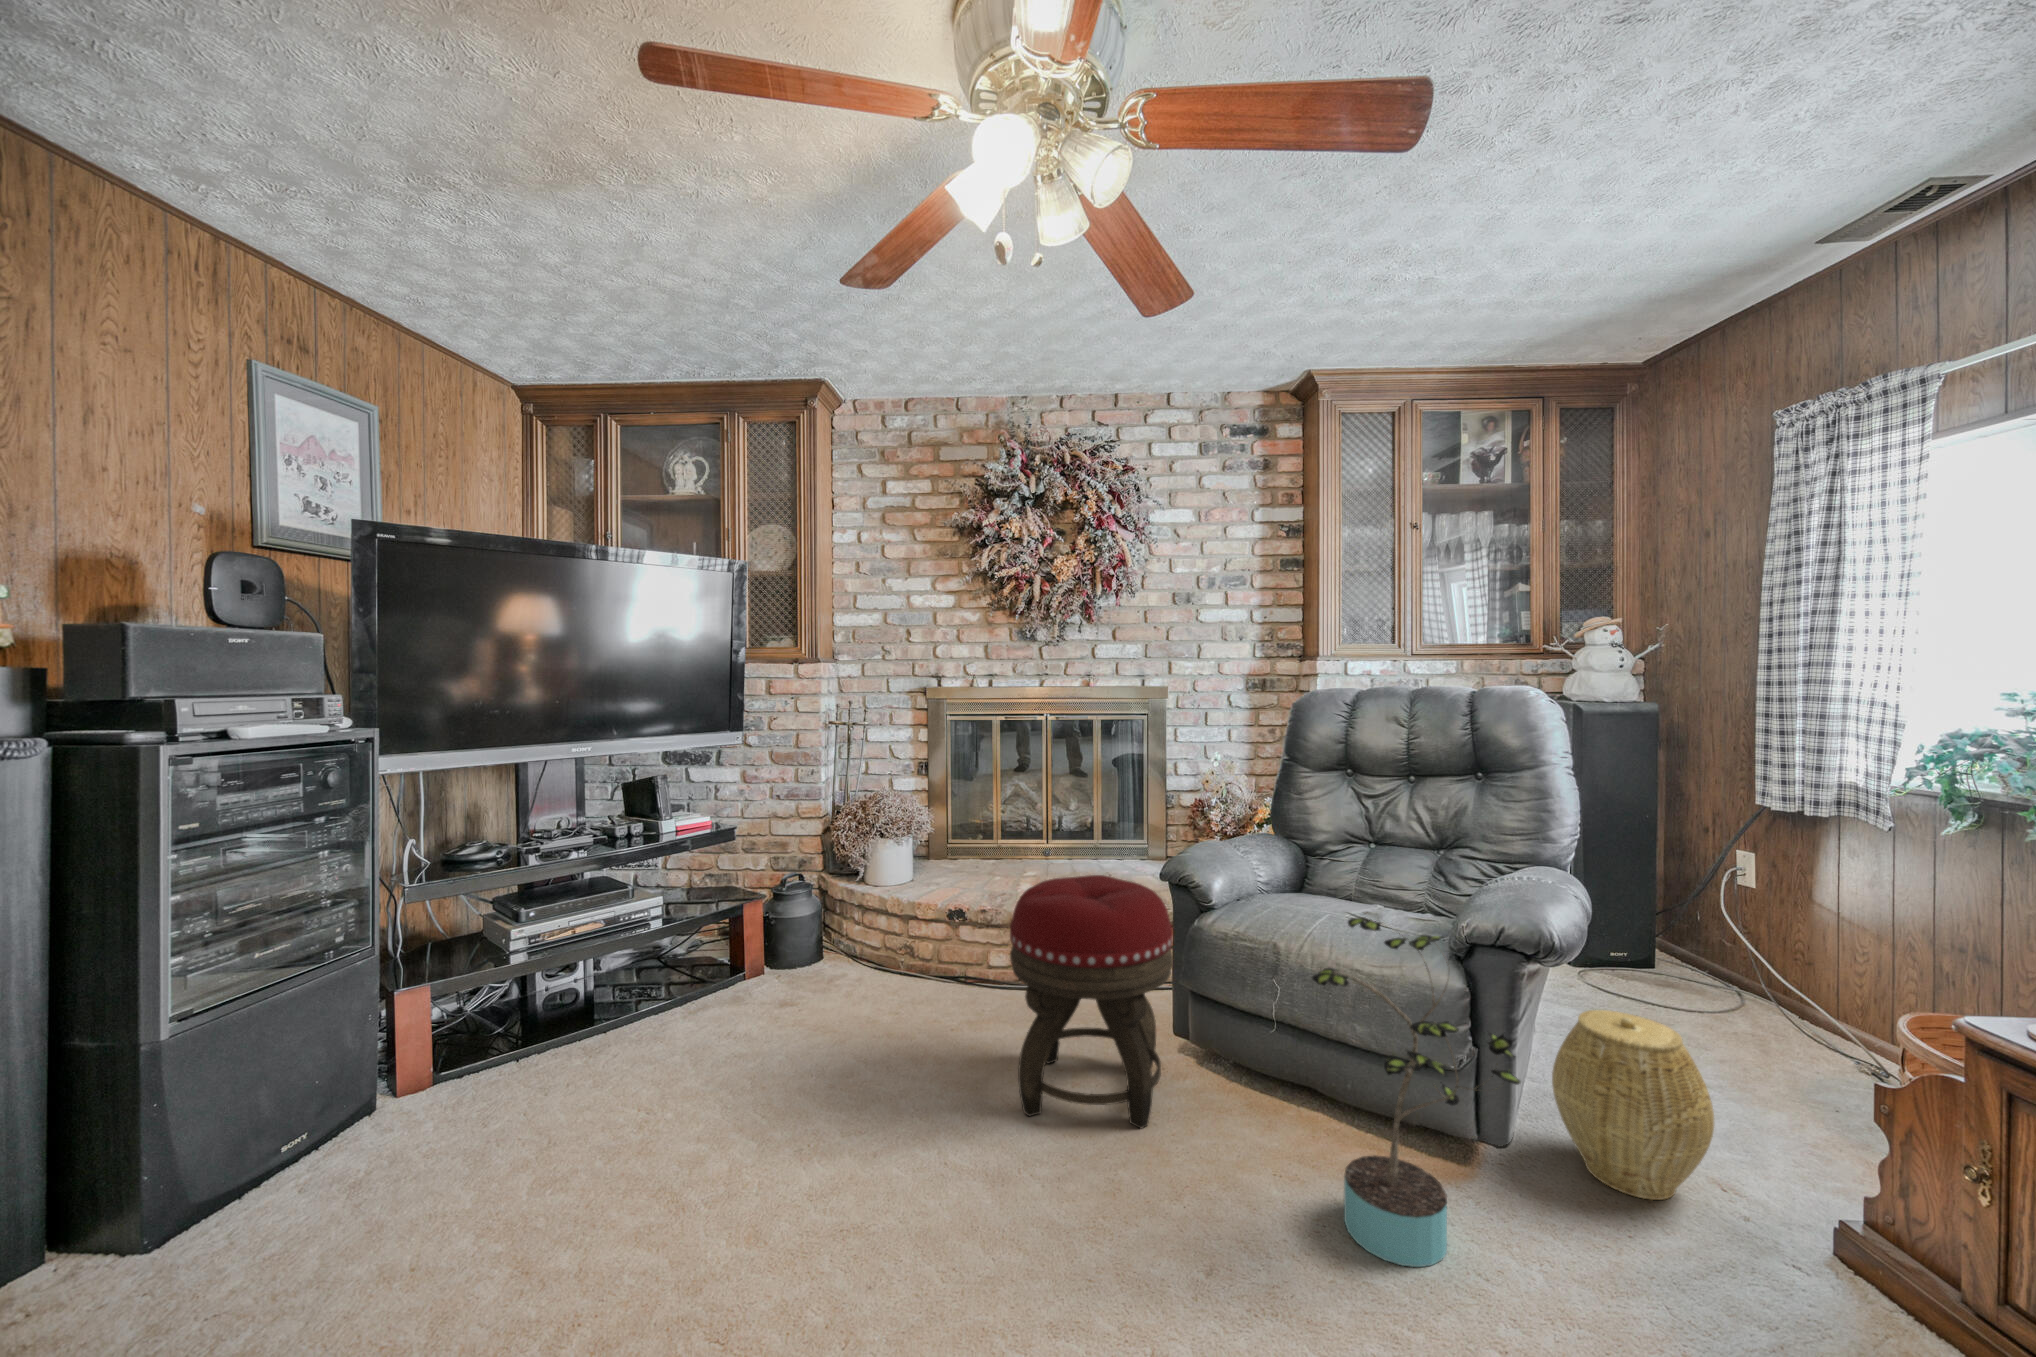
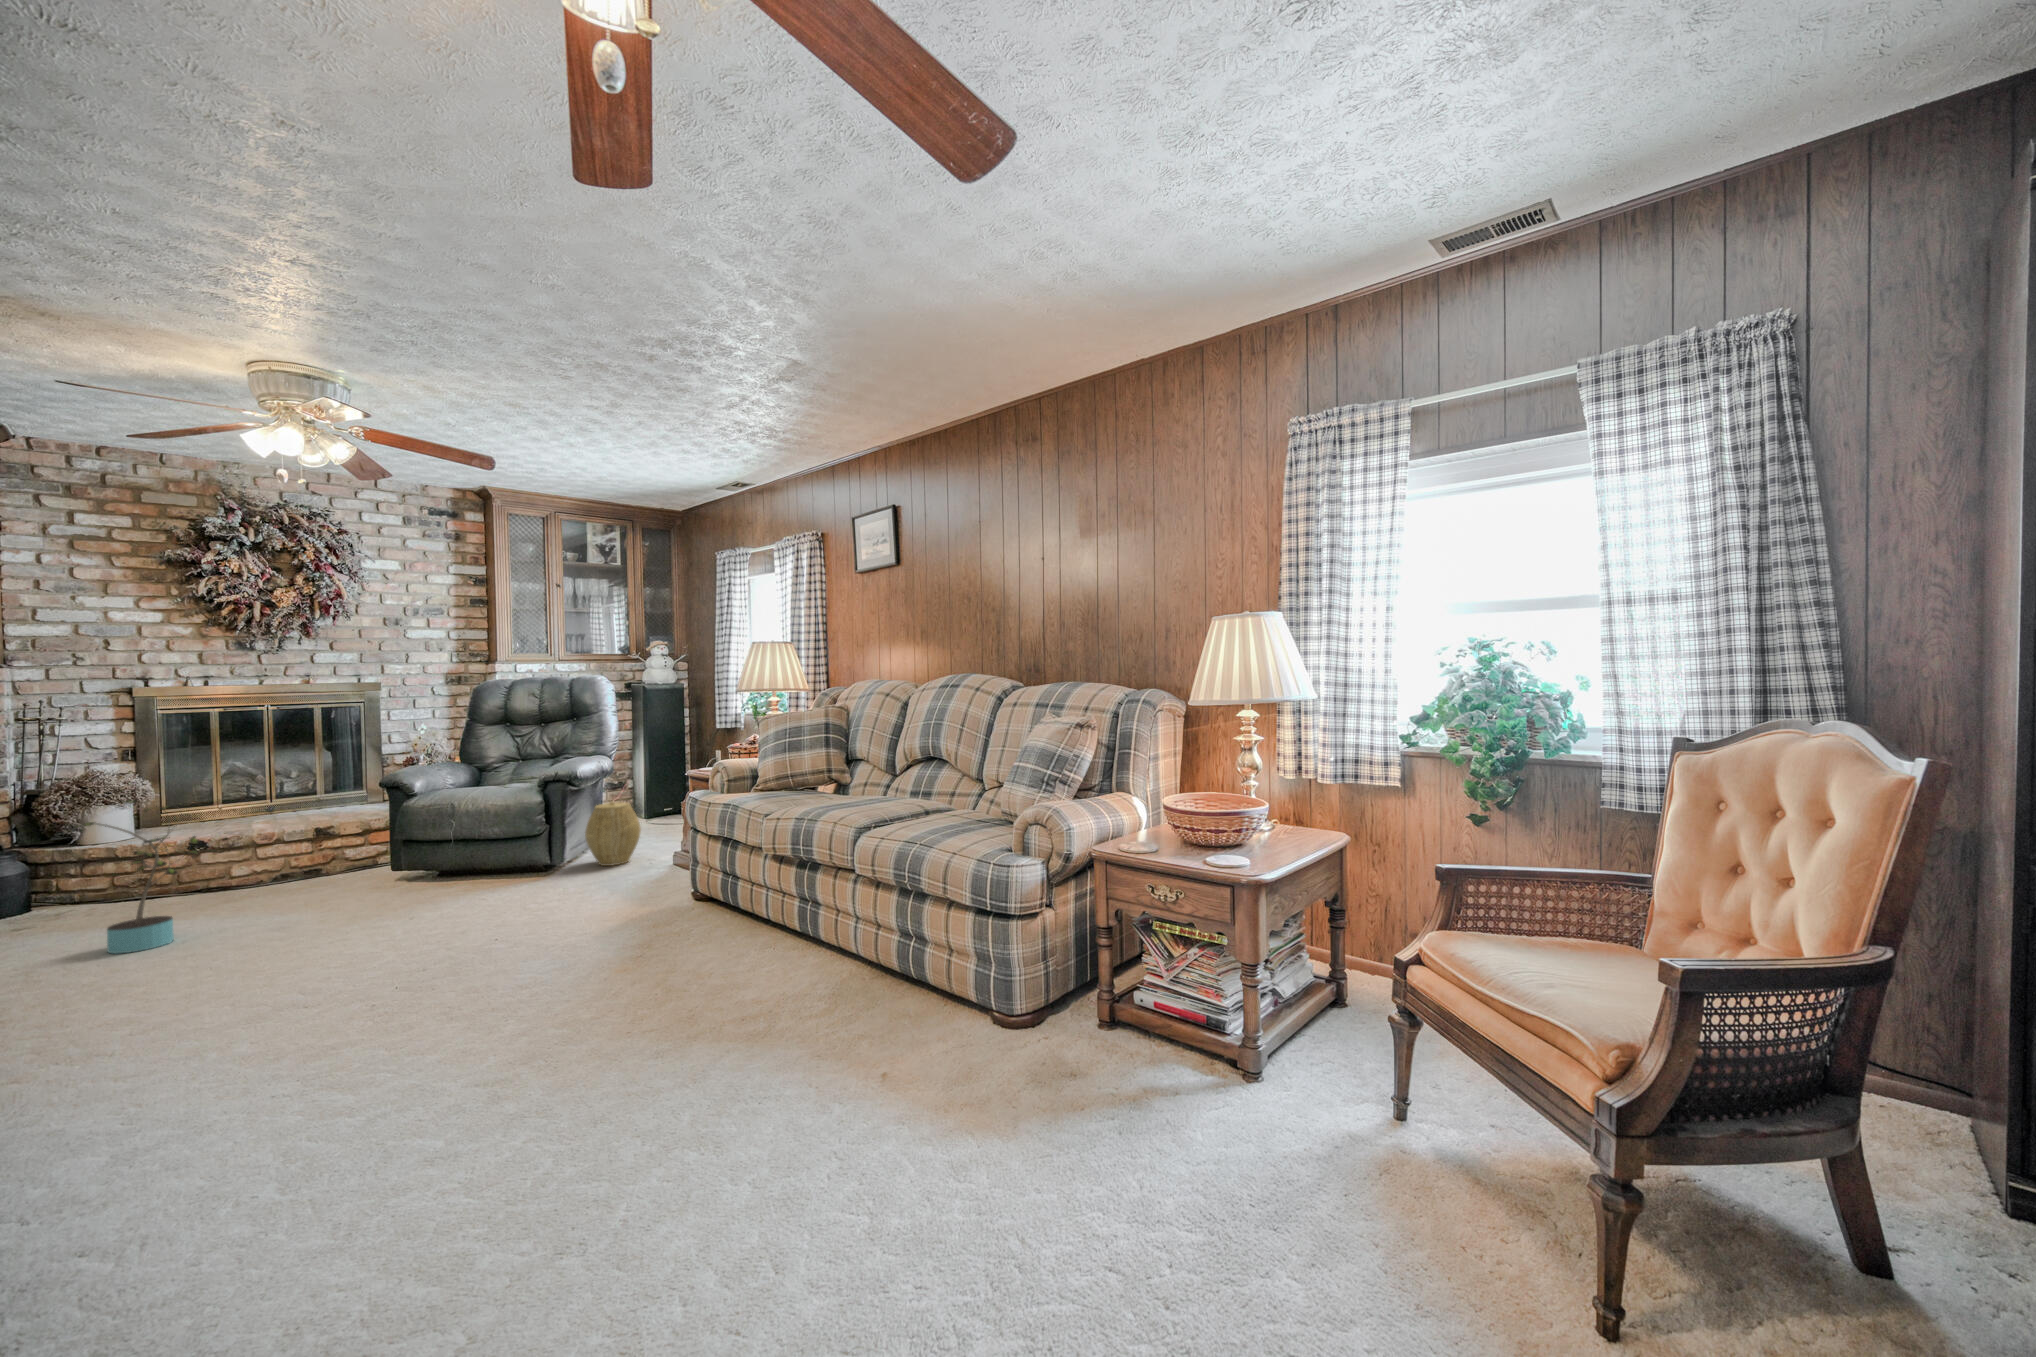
footstool: present [1010,875,1173,1128] -> none [278,786,393,911]
potted plant: present [1312,917,1520,1267] -> present [74,800,201,954]

